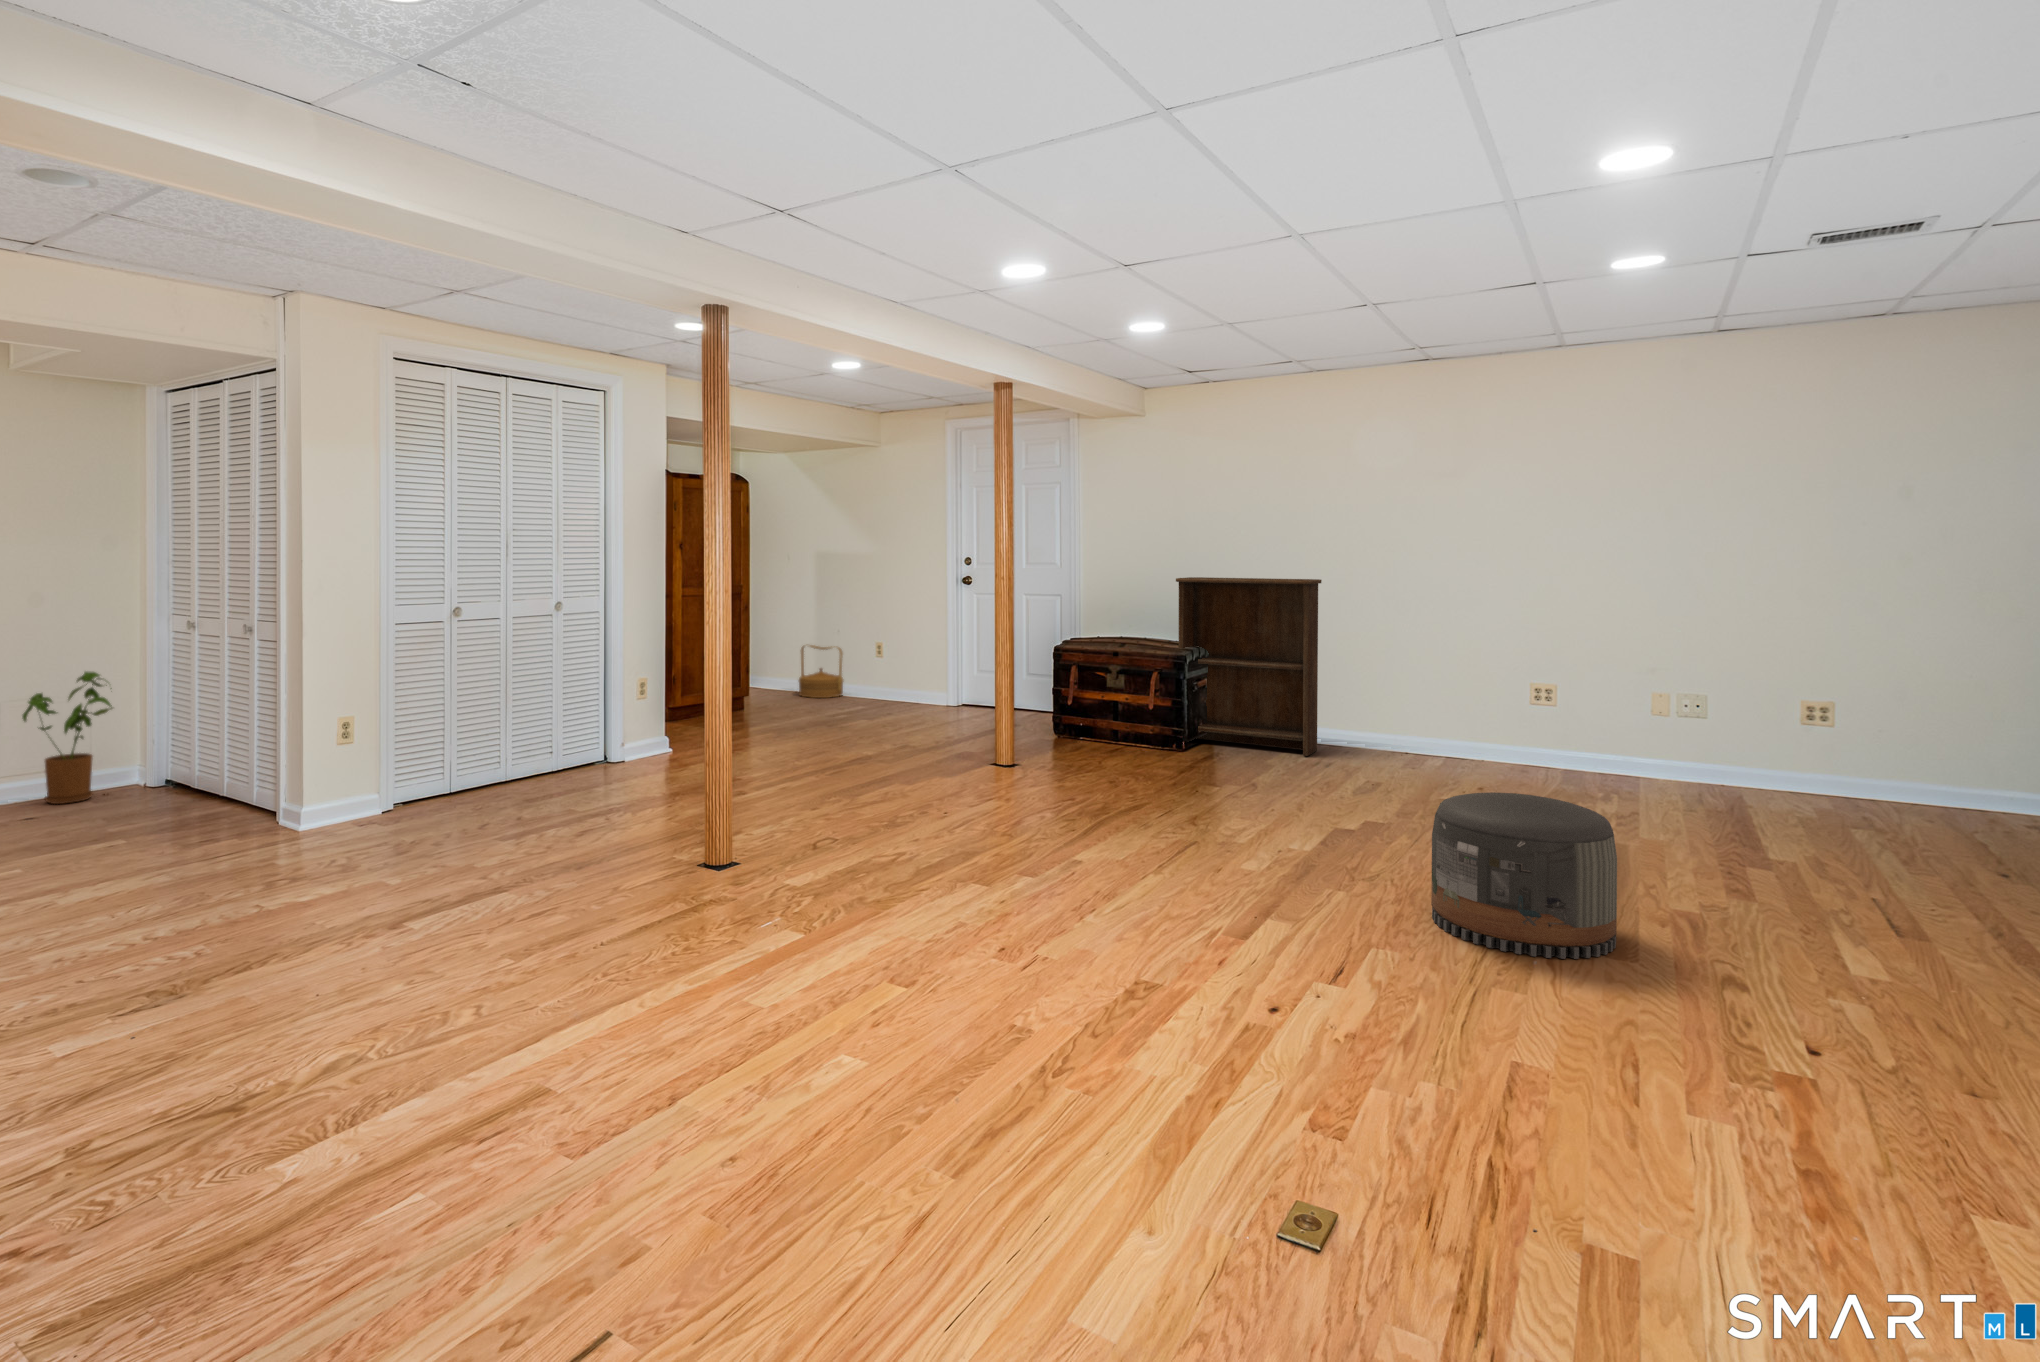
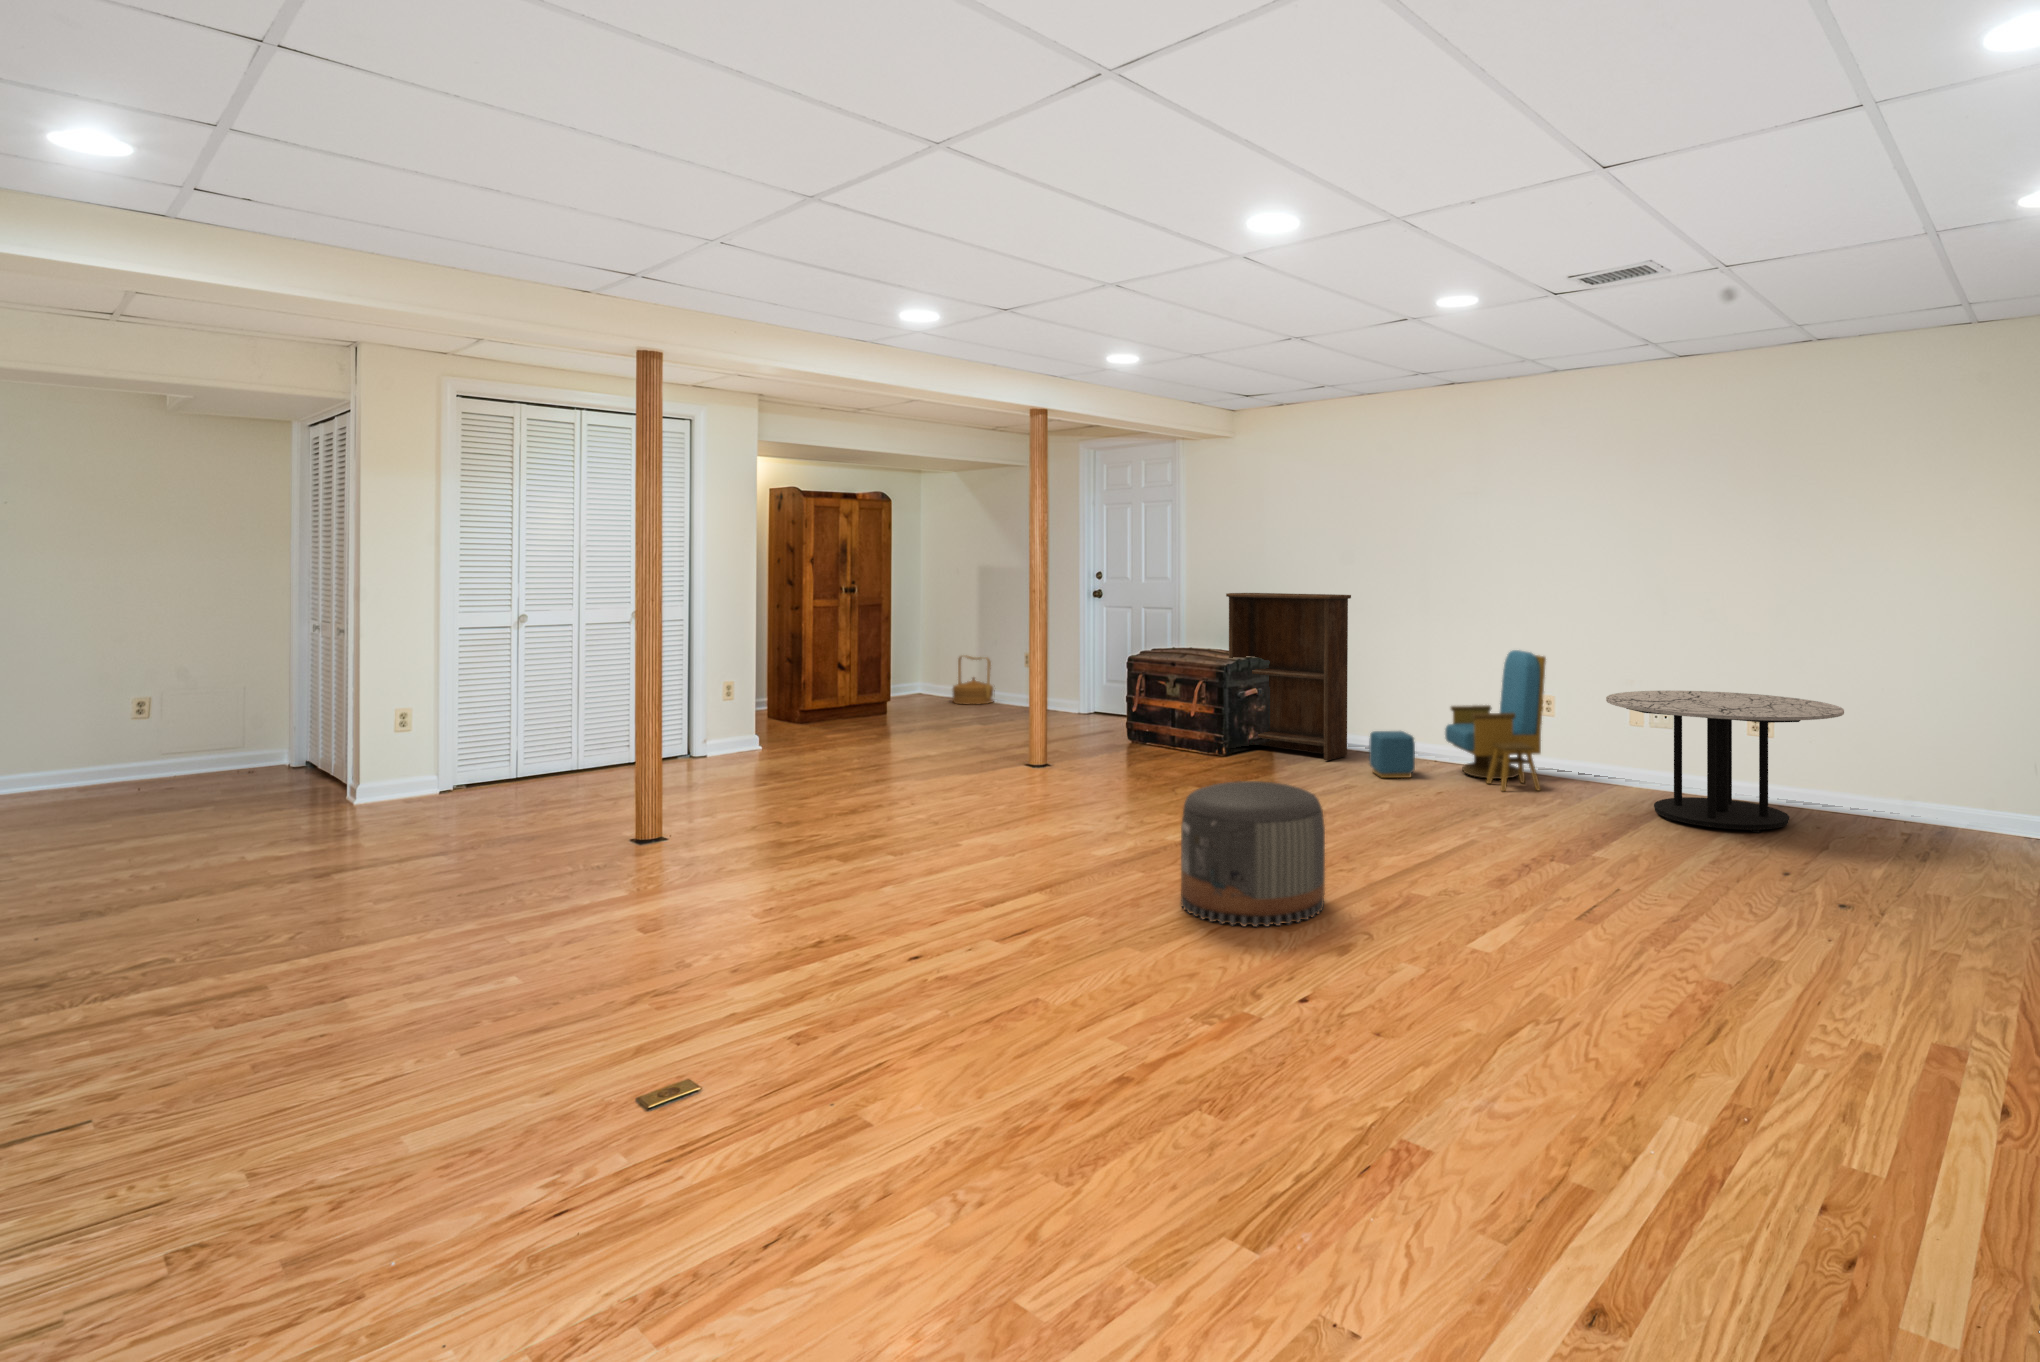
armchair: none [1371,637,1582,788] -> present [1369,650,1546,791]
house plant: present [22,672,112,804] -> none [160,666,244,778]
coffee table: none [1677,679,1972,829] -> present [1606,691,1844,832]

